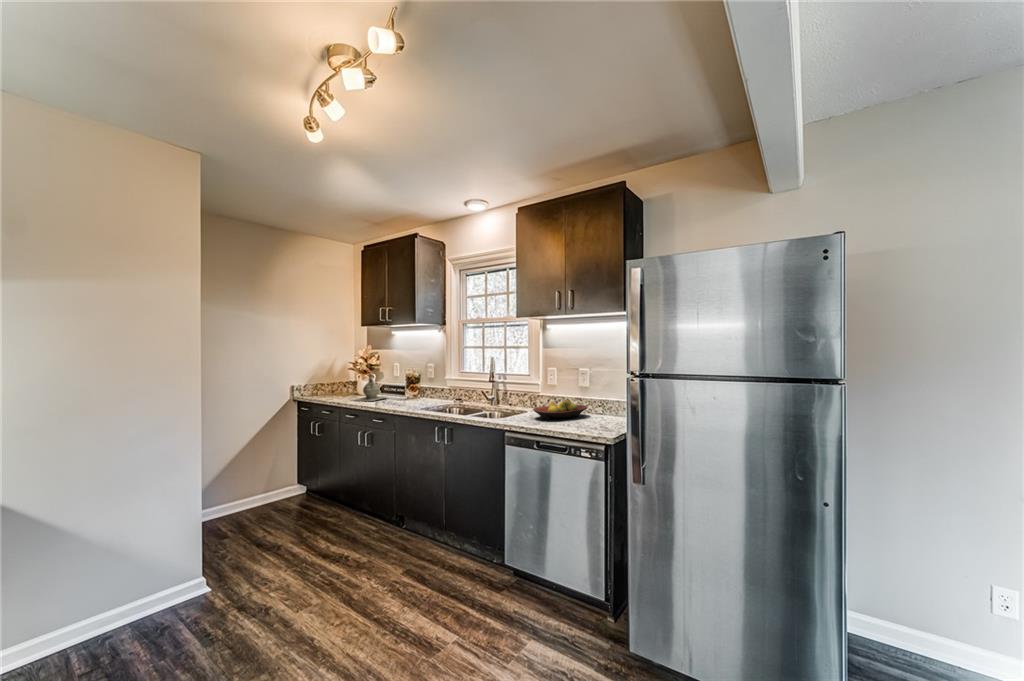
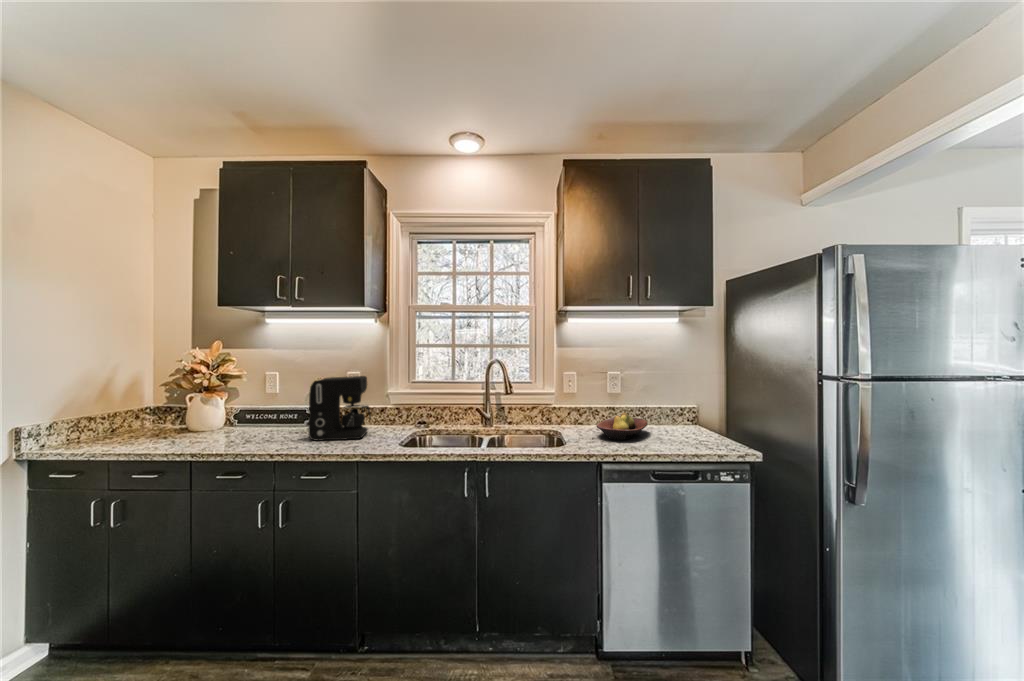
coffee maker: none [388,367,426,404] -> present [308,376,371,441]
ceramic jug: present [354,374,386,401] -> none [209,392,282,444]

